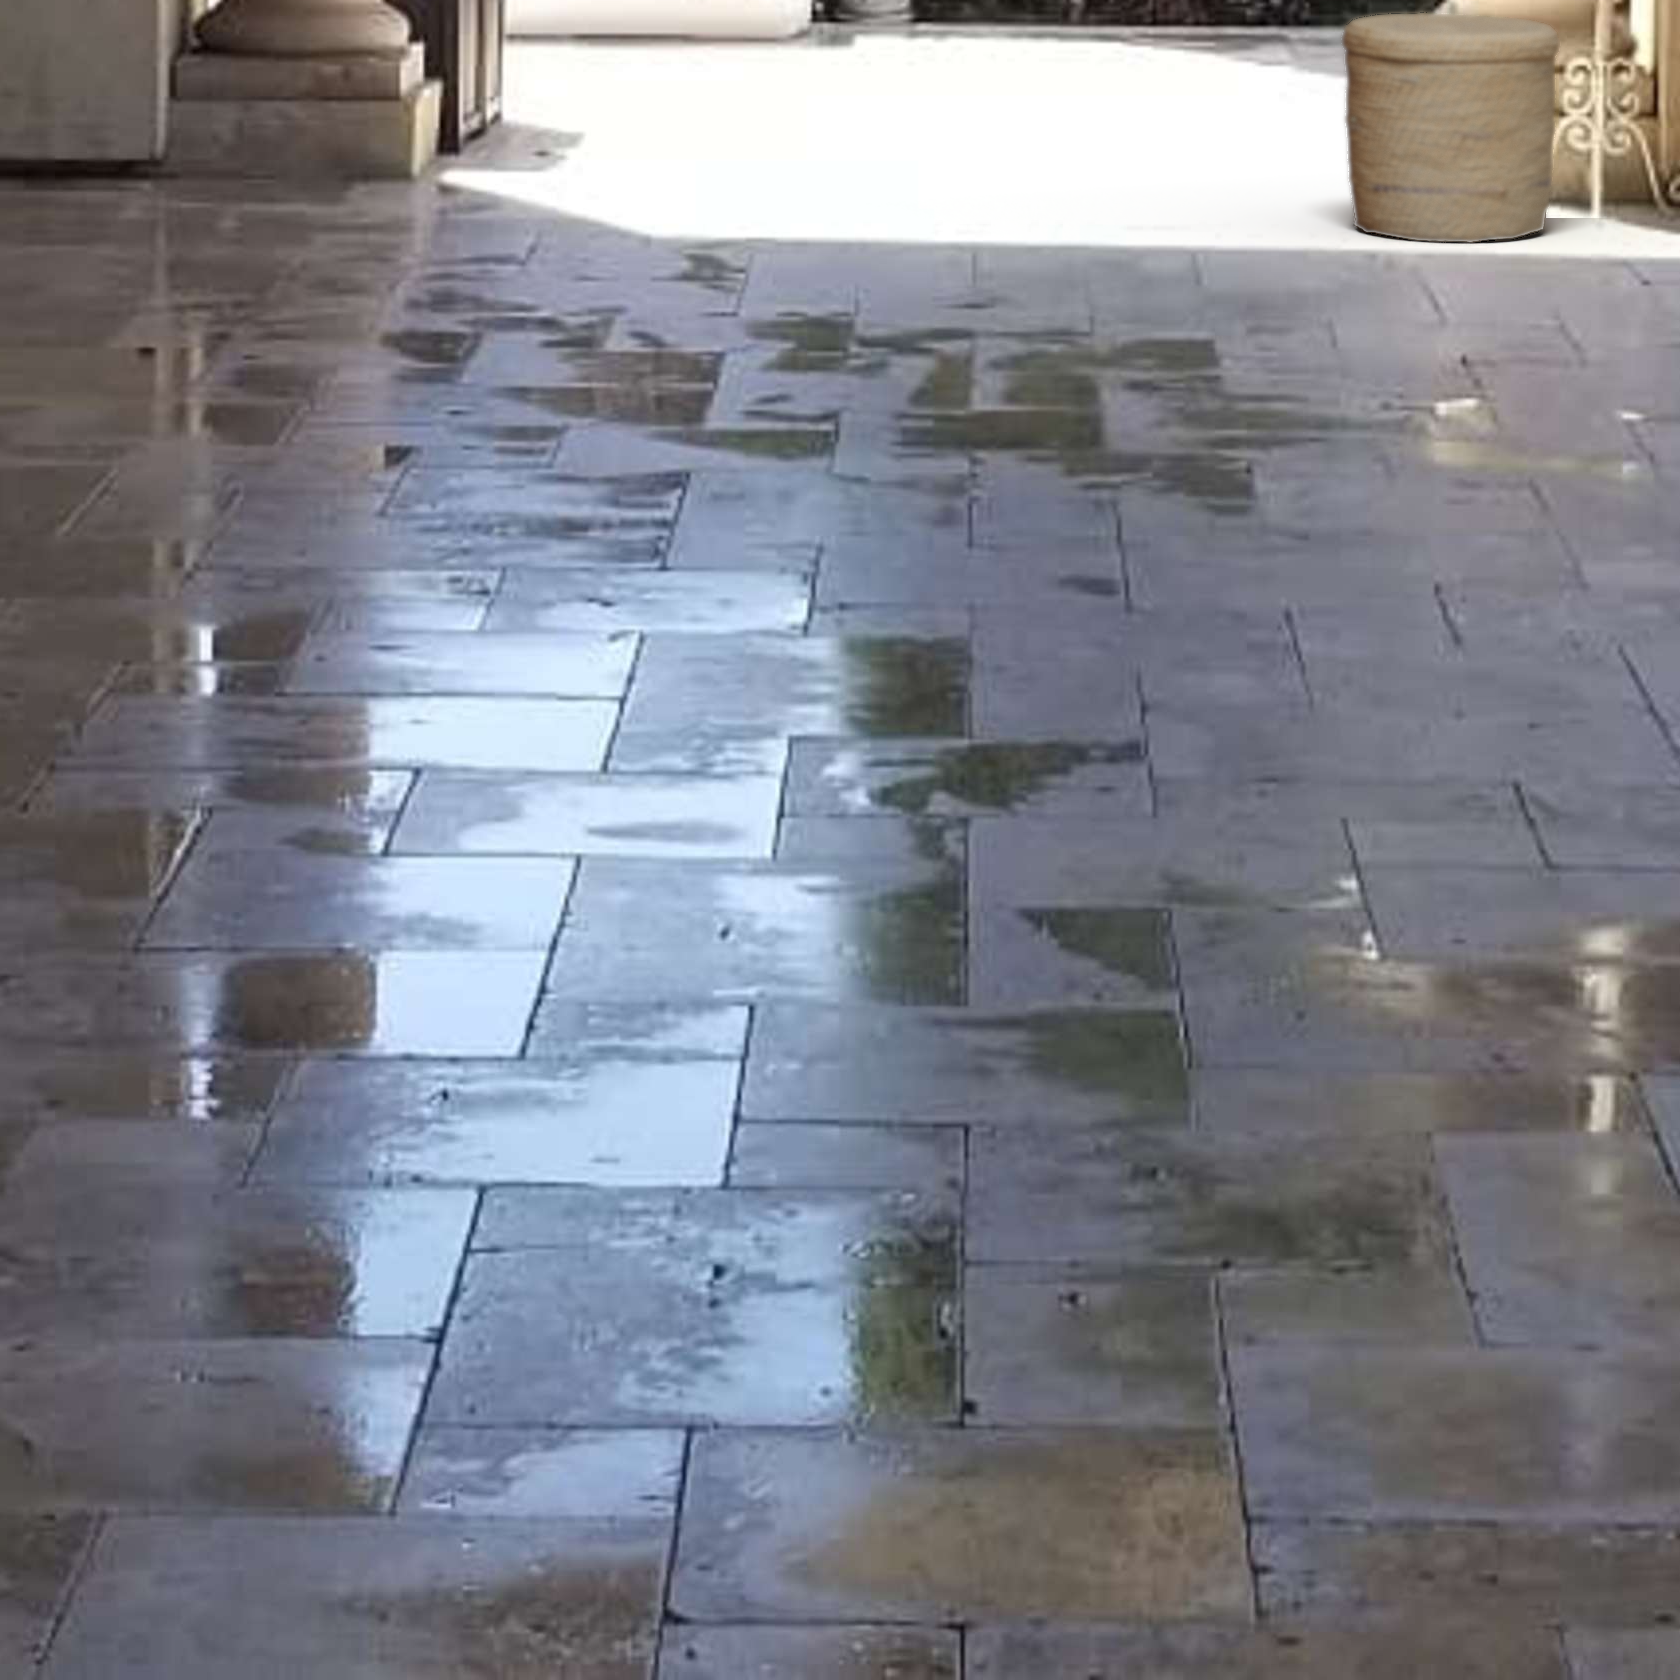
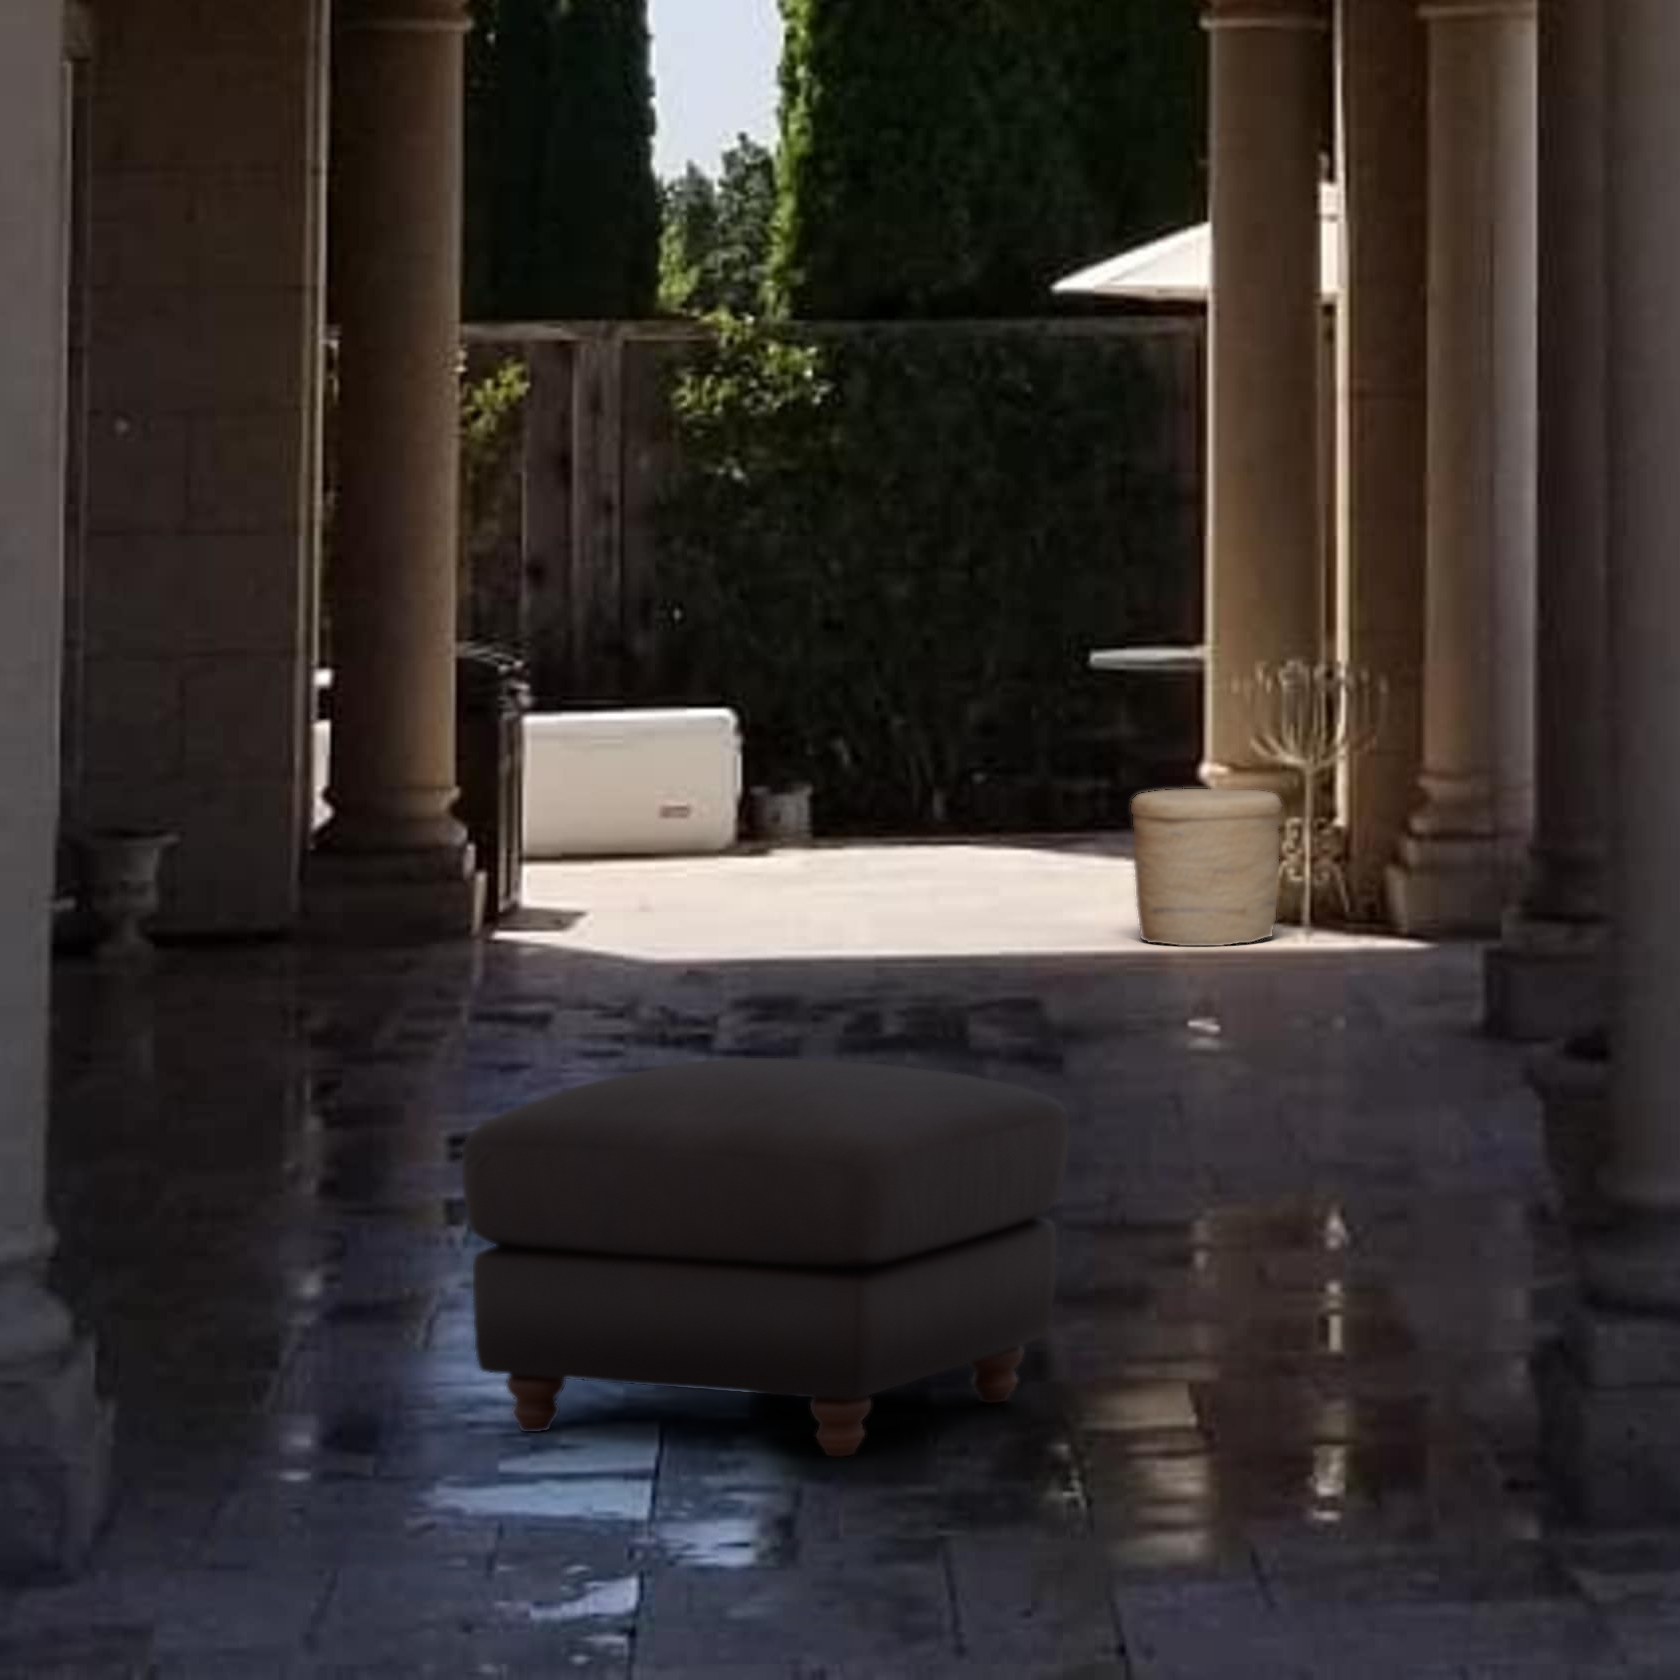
ottoman: none [100,684,1264,1525] -> present [462,1058,1069,1457]

